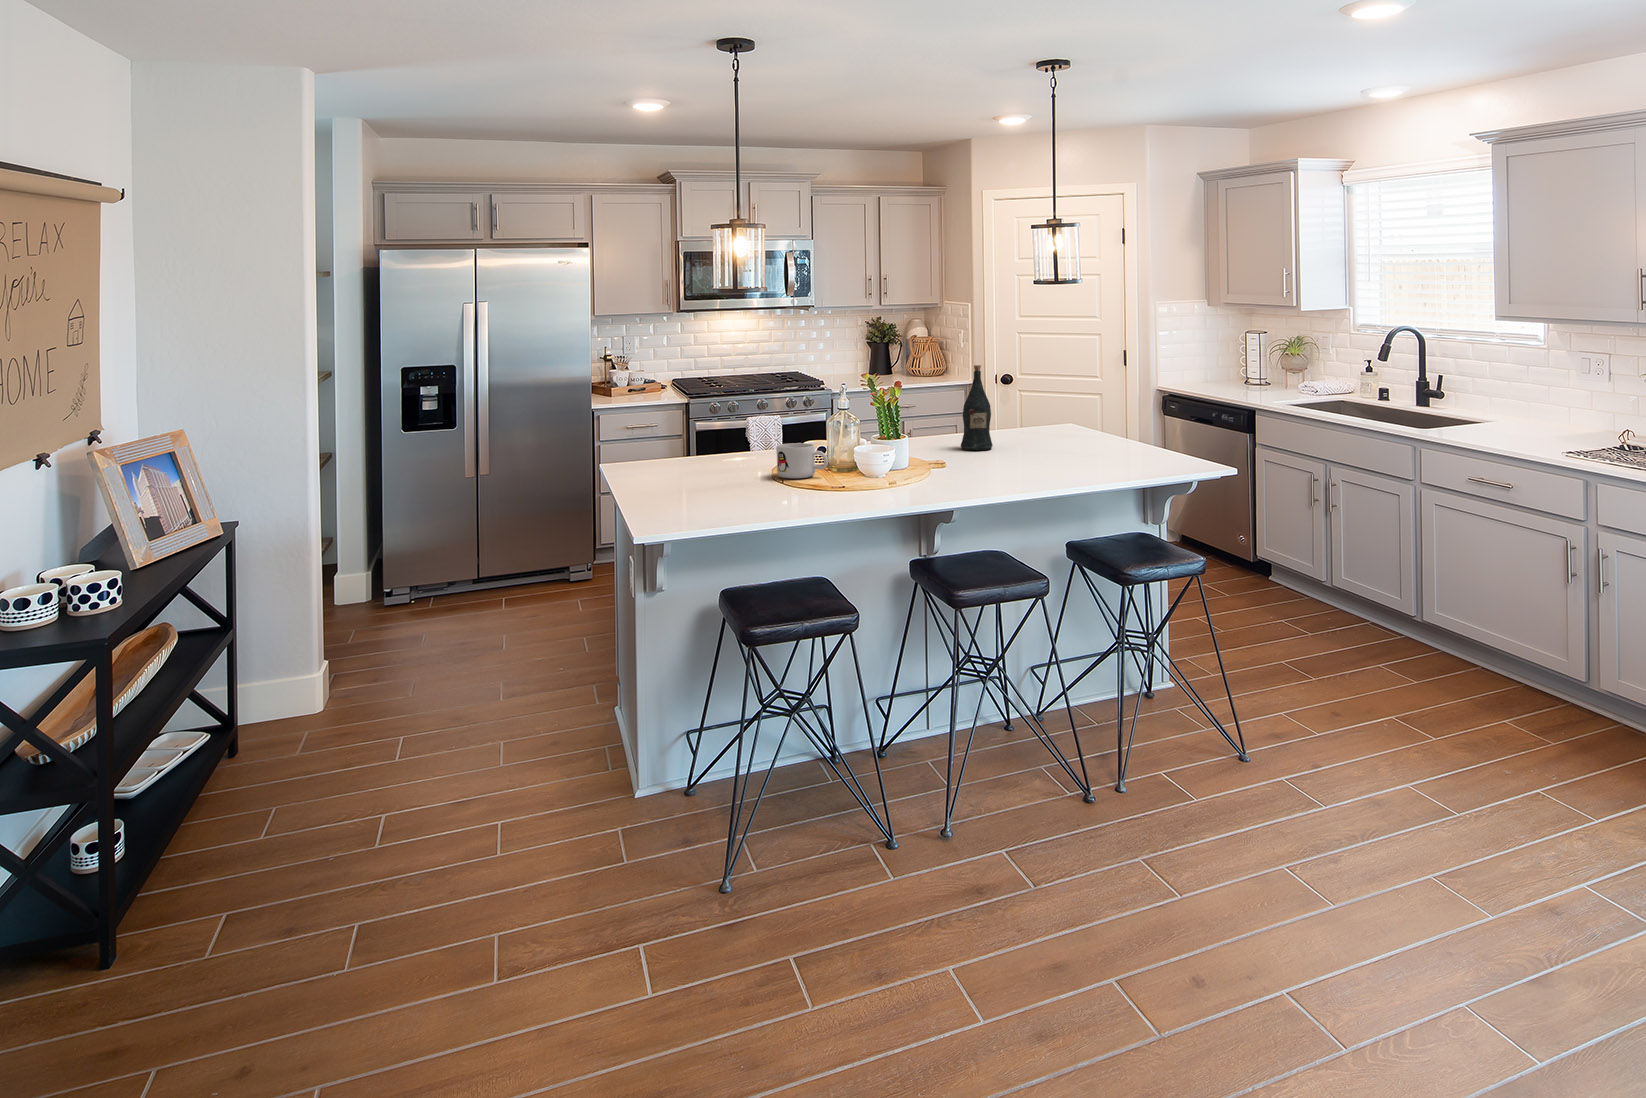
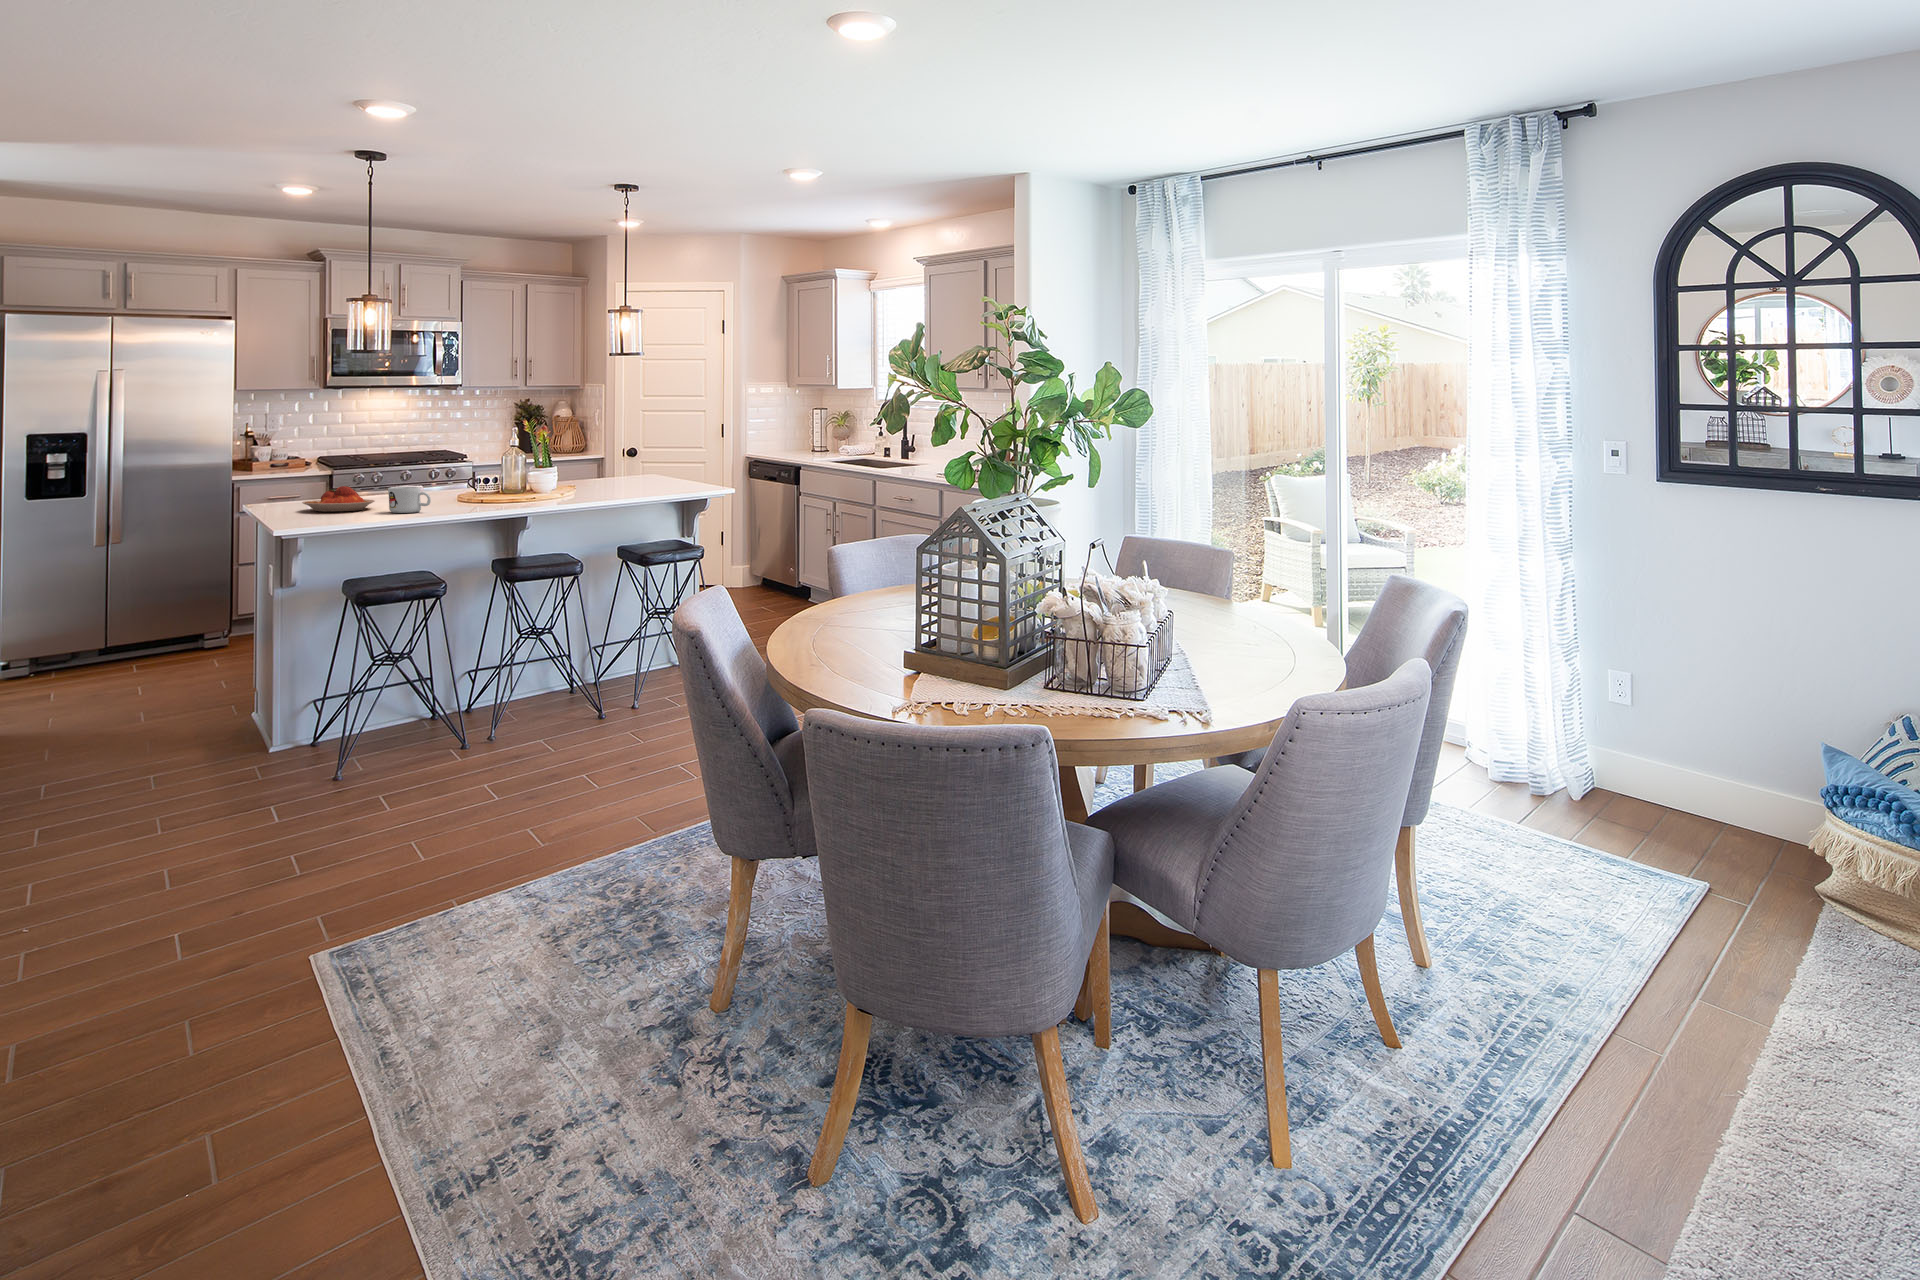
wine bottle: present [961,365,993,450] -> none [554,432,581,499]
plate: none [674,439,757,474] -> present [302,486,375,511]

